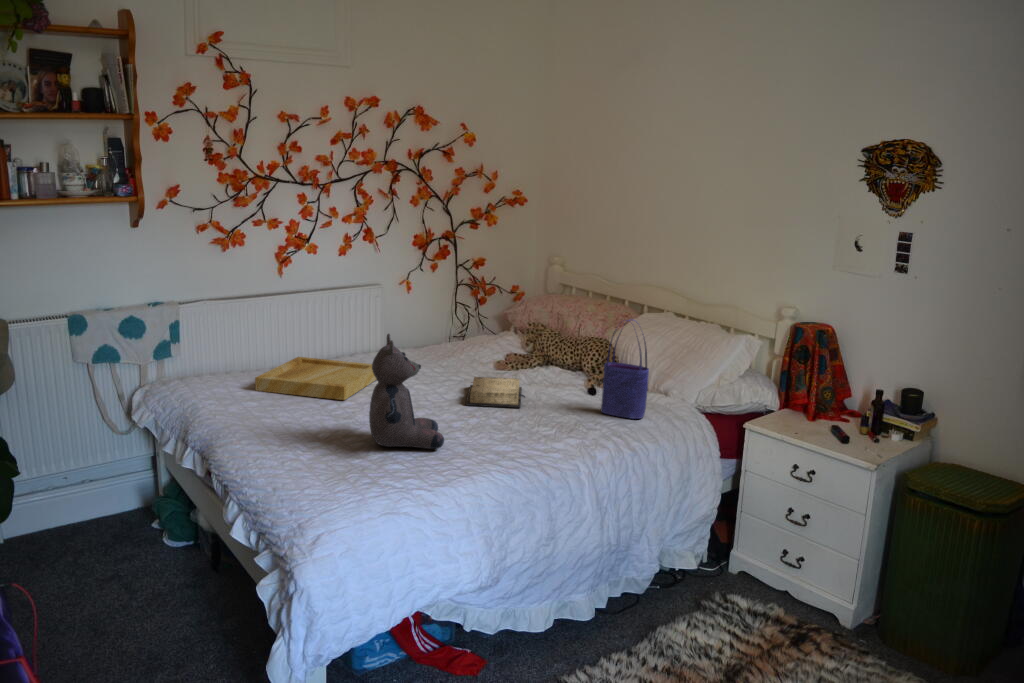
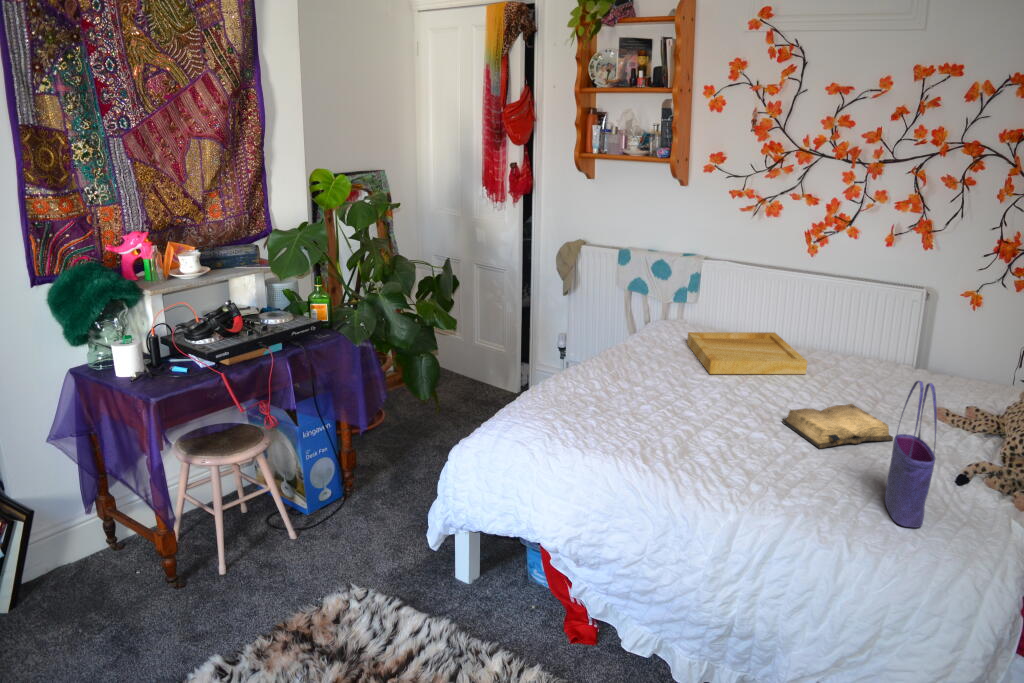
teddy bear: present [369,334,444,449] -> none [580,304,671,430]

